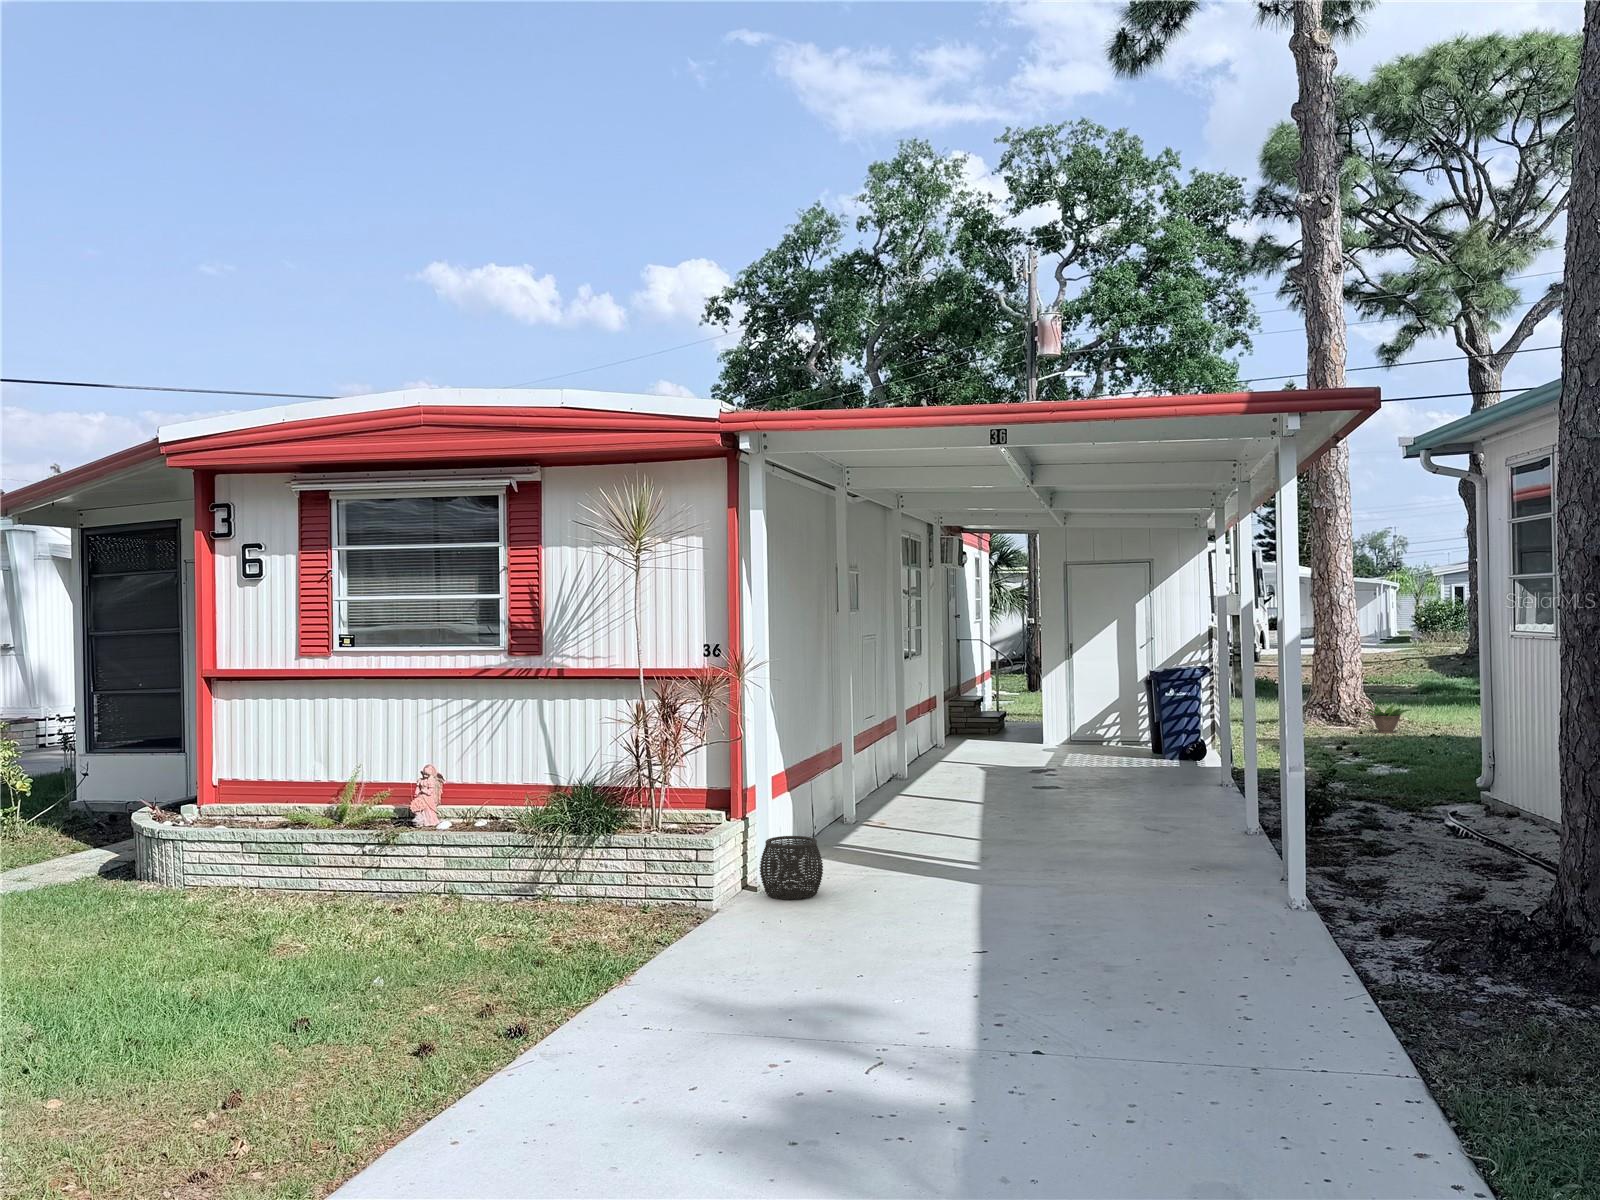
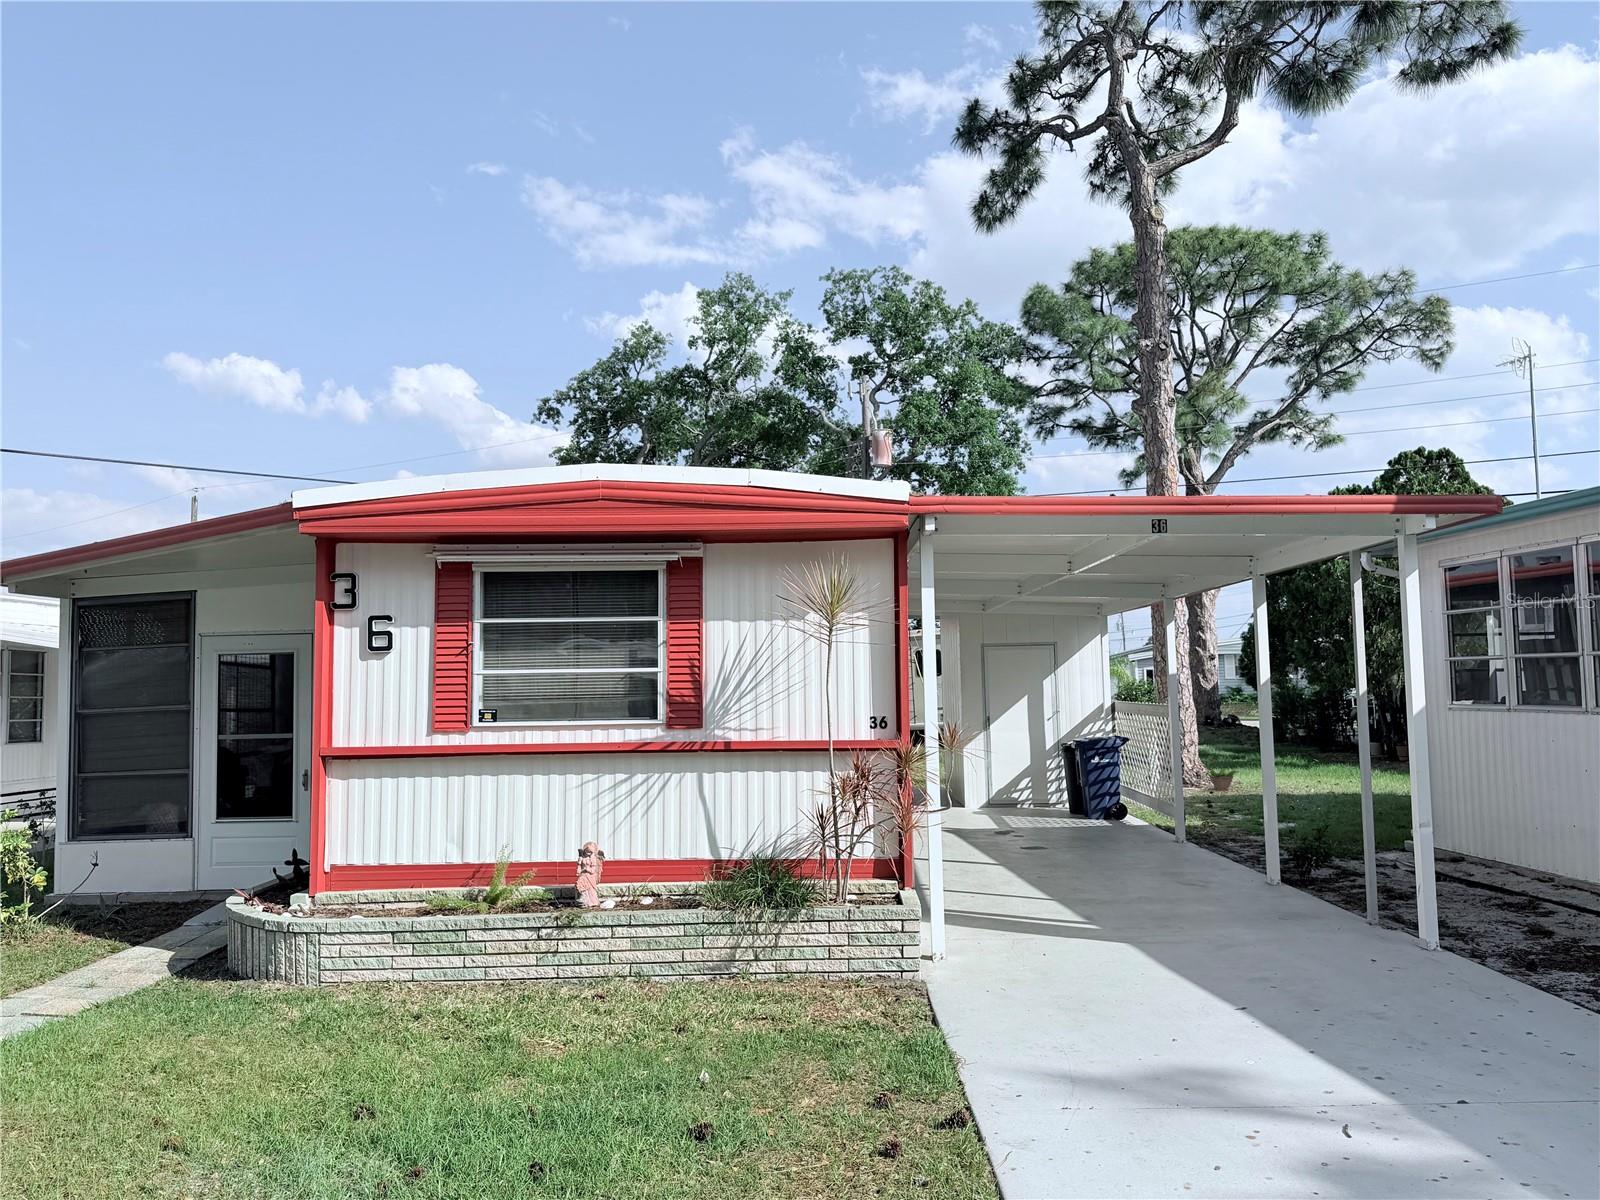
woven basket: present [759,836,823,900] -> none [939,901,1002,965]

